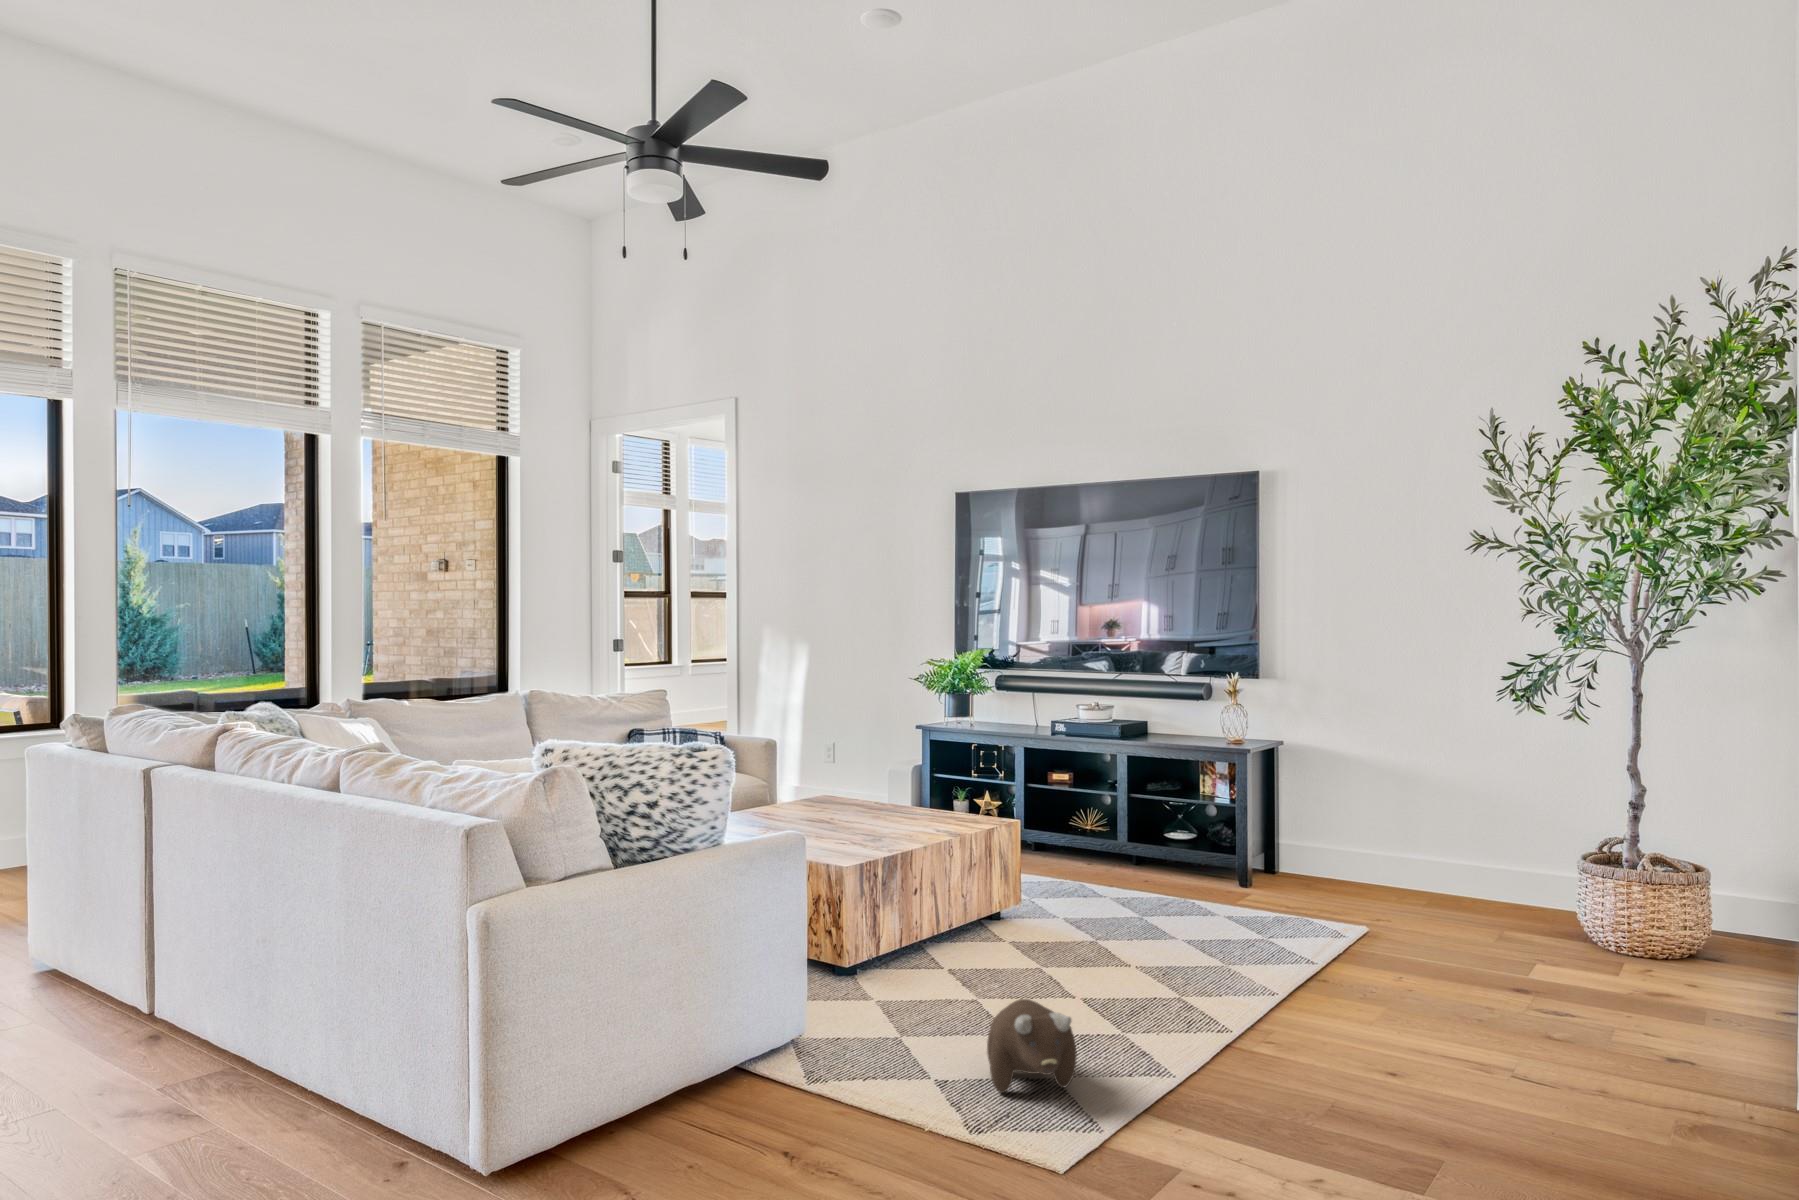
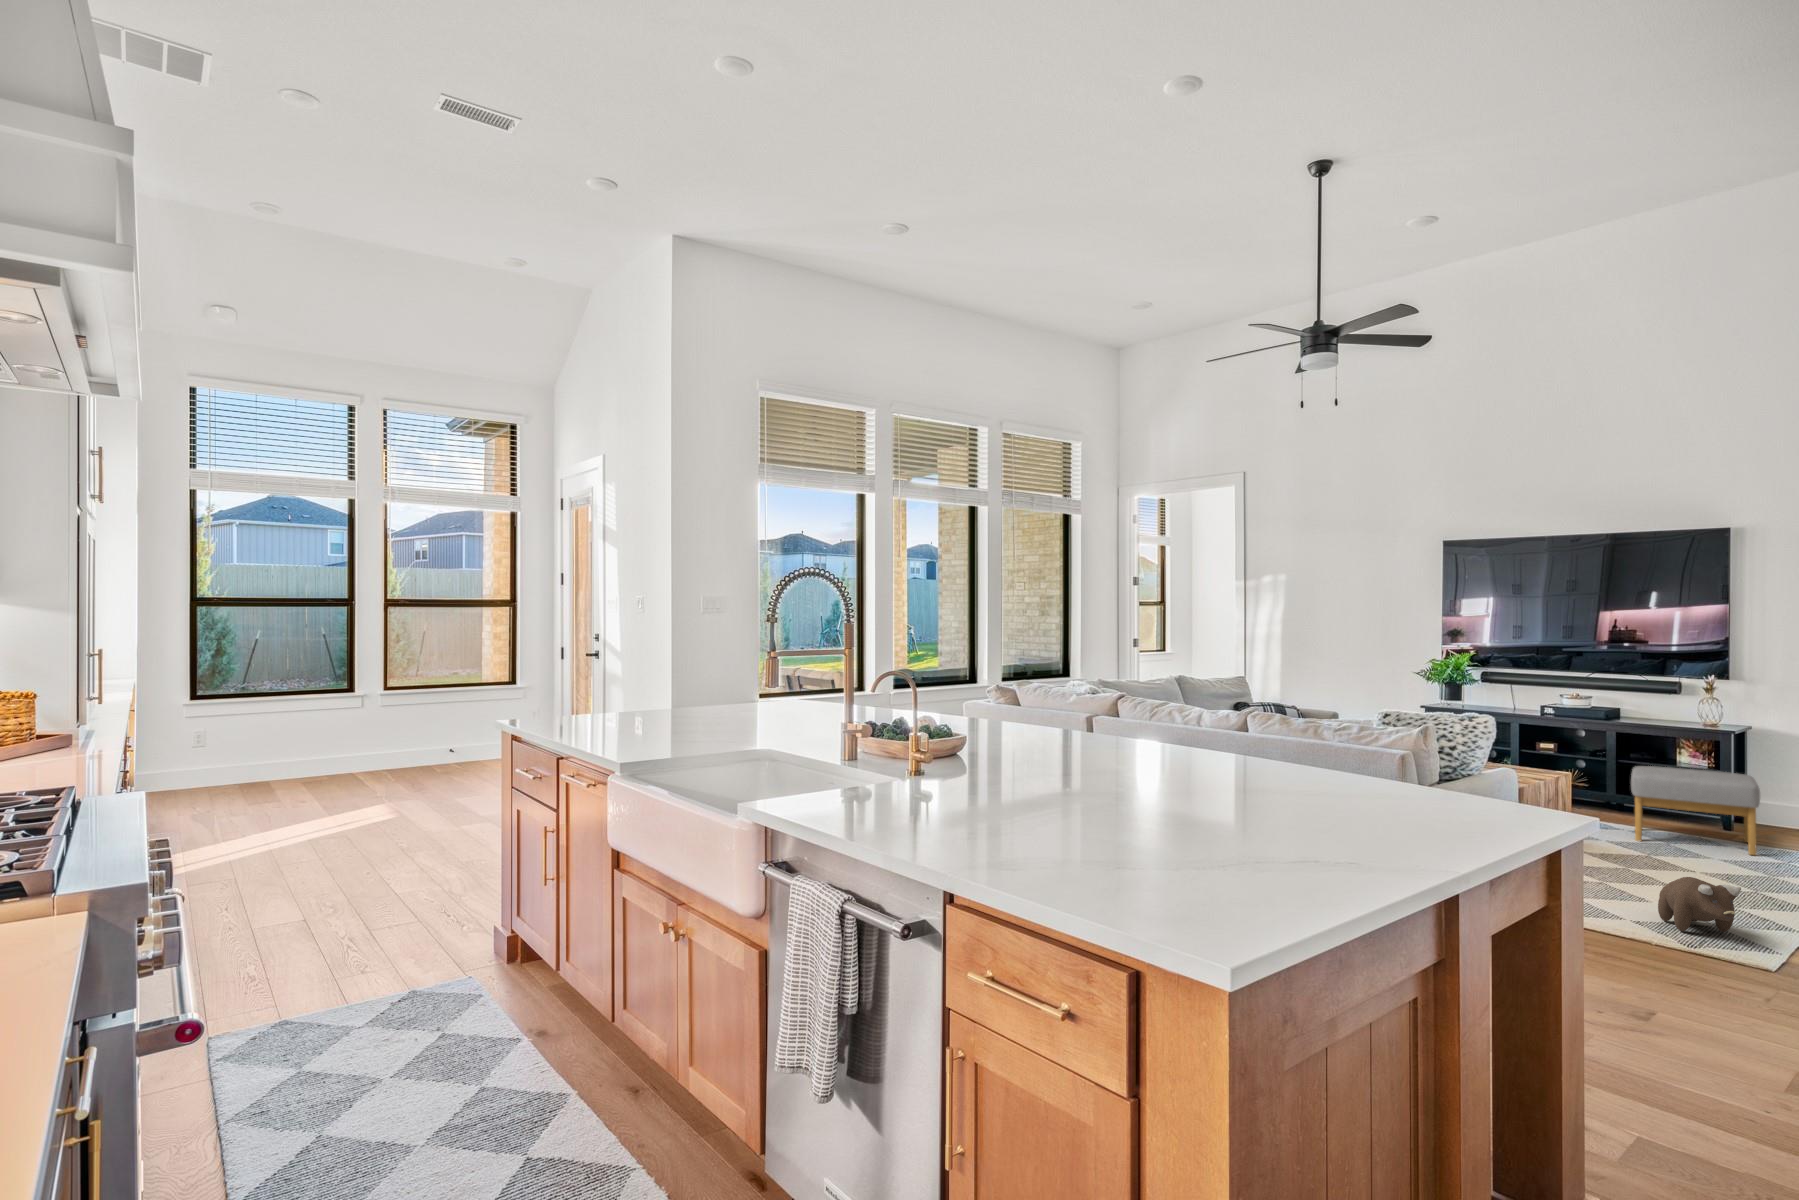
footstool: none [1103,804,1258,928] -> present [1631,766,1760,855]

